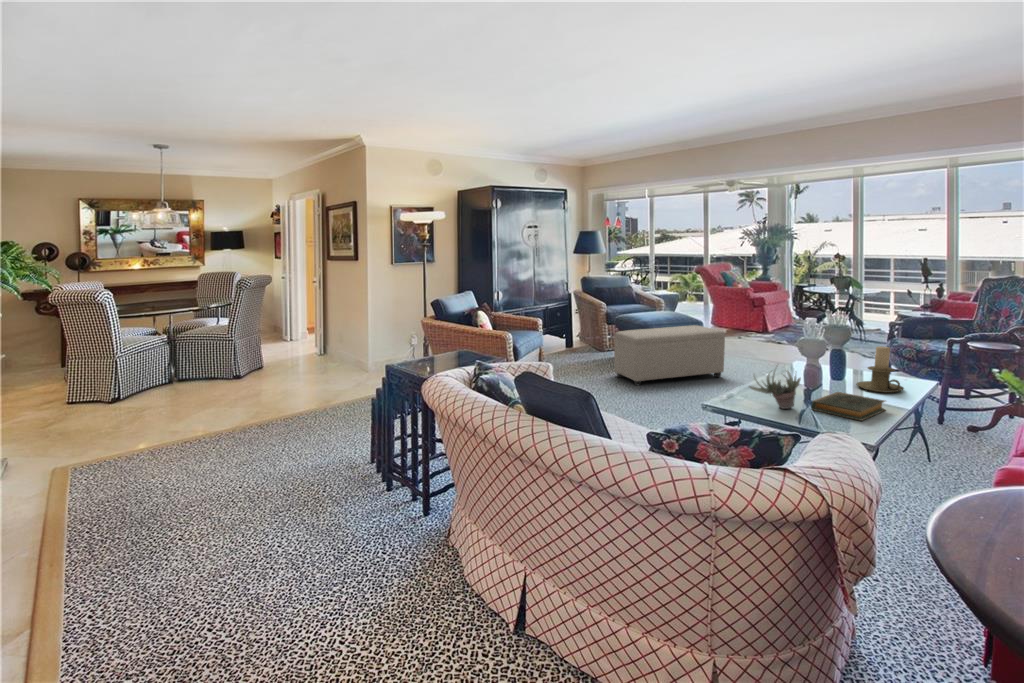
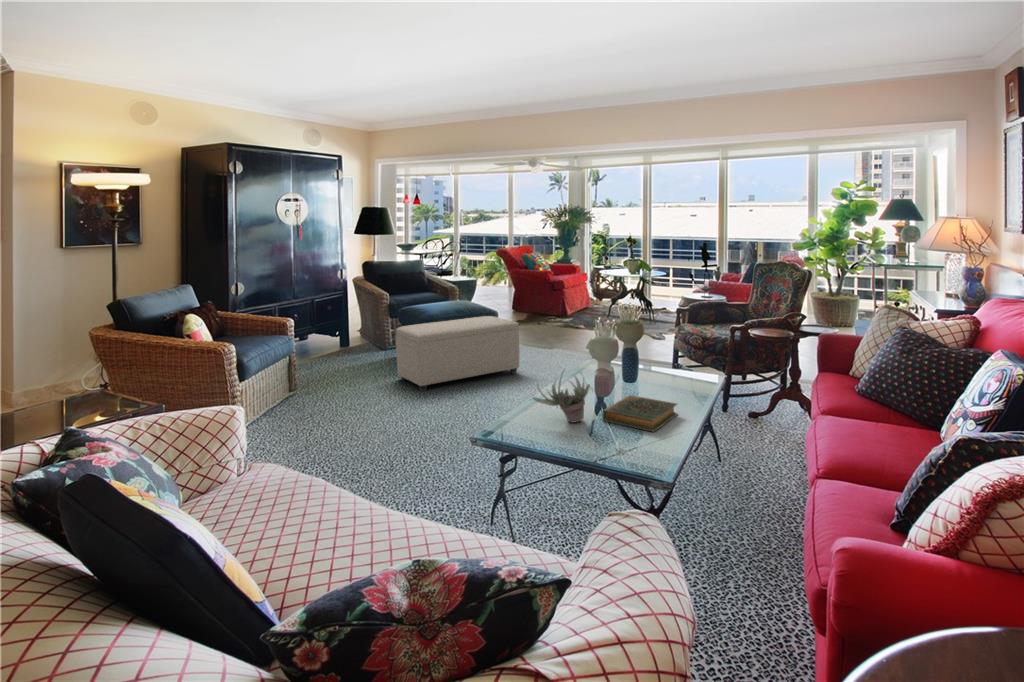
candle holder: present [856,346,904,393] -> none [648,340,694,391]

